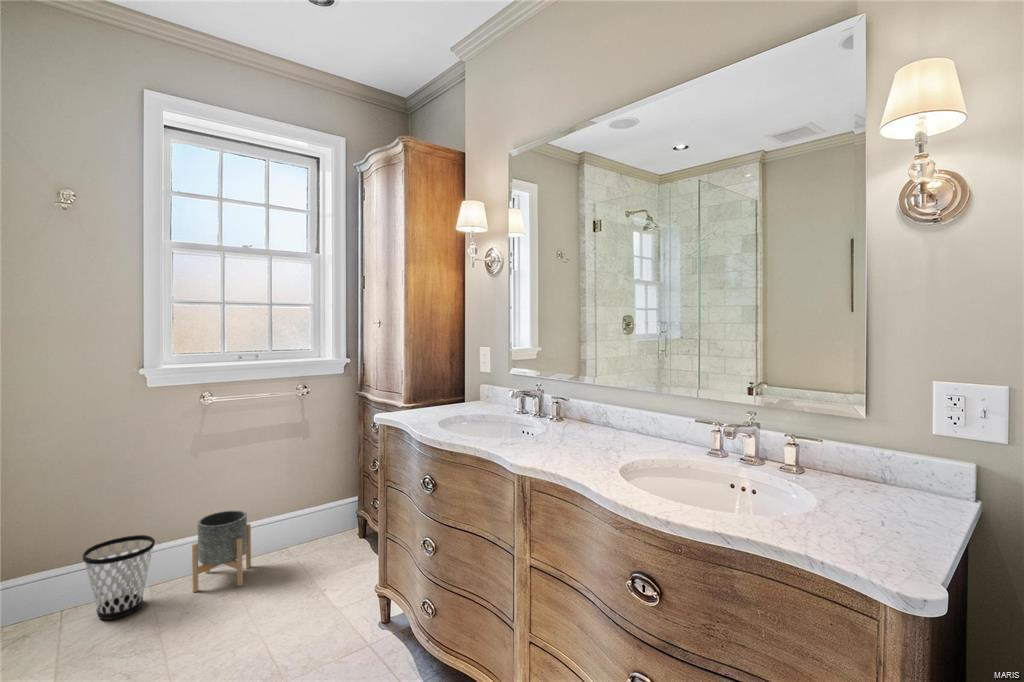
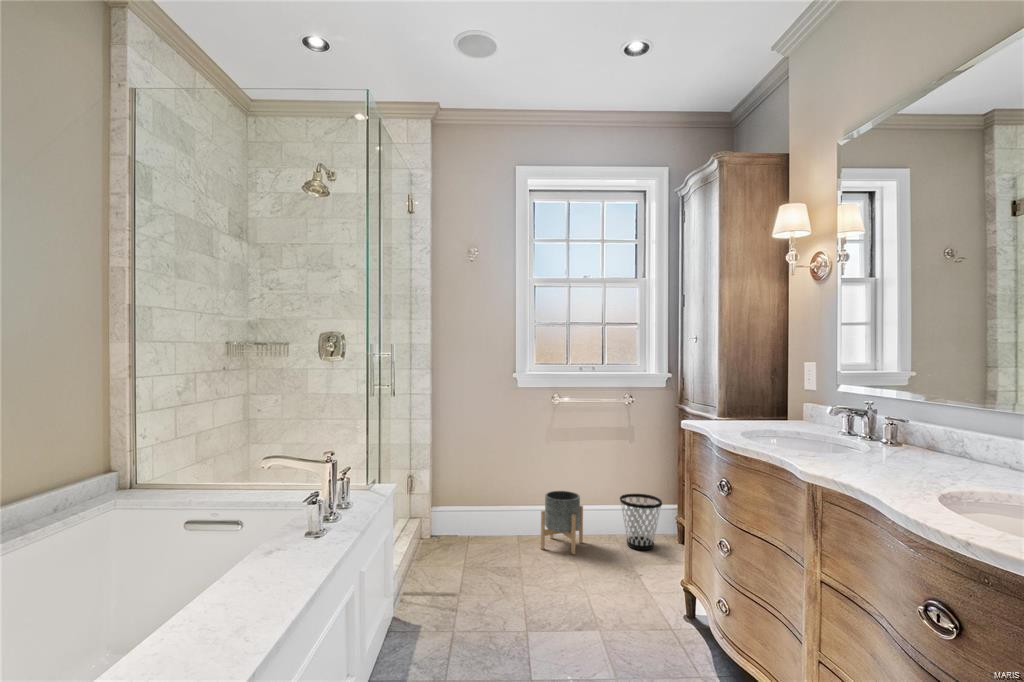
wastebasket: present [83,535,155,620] -> present [620,494,662,550]

